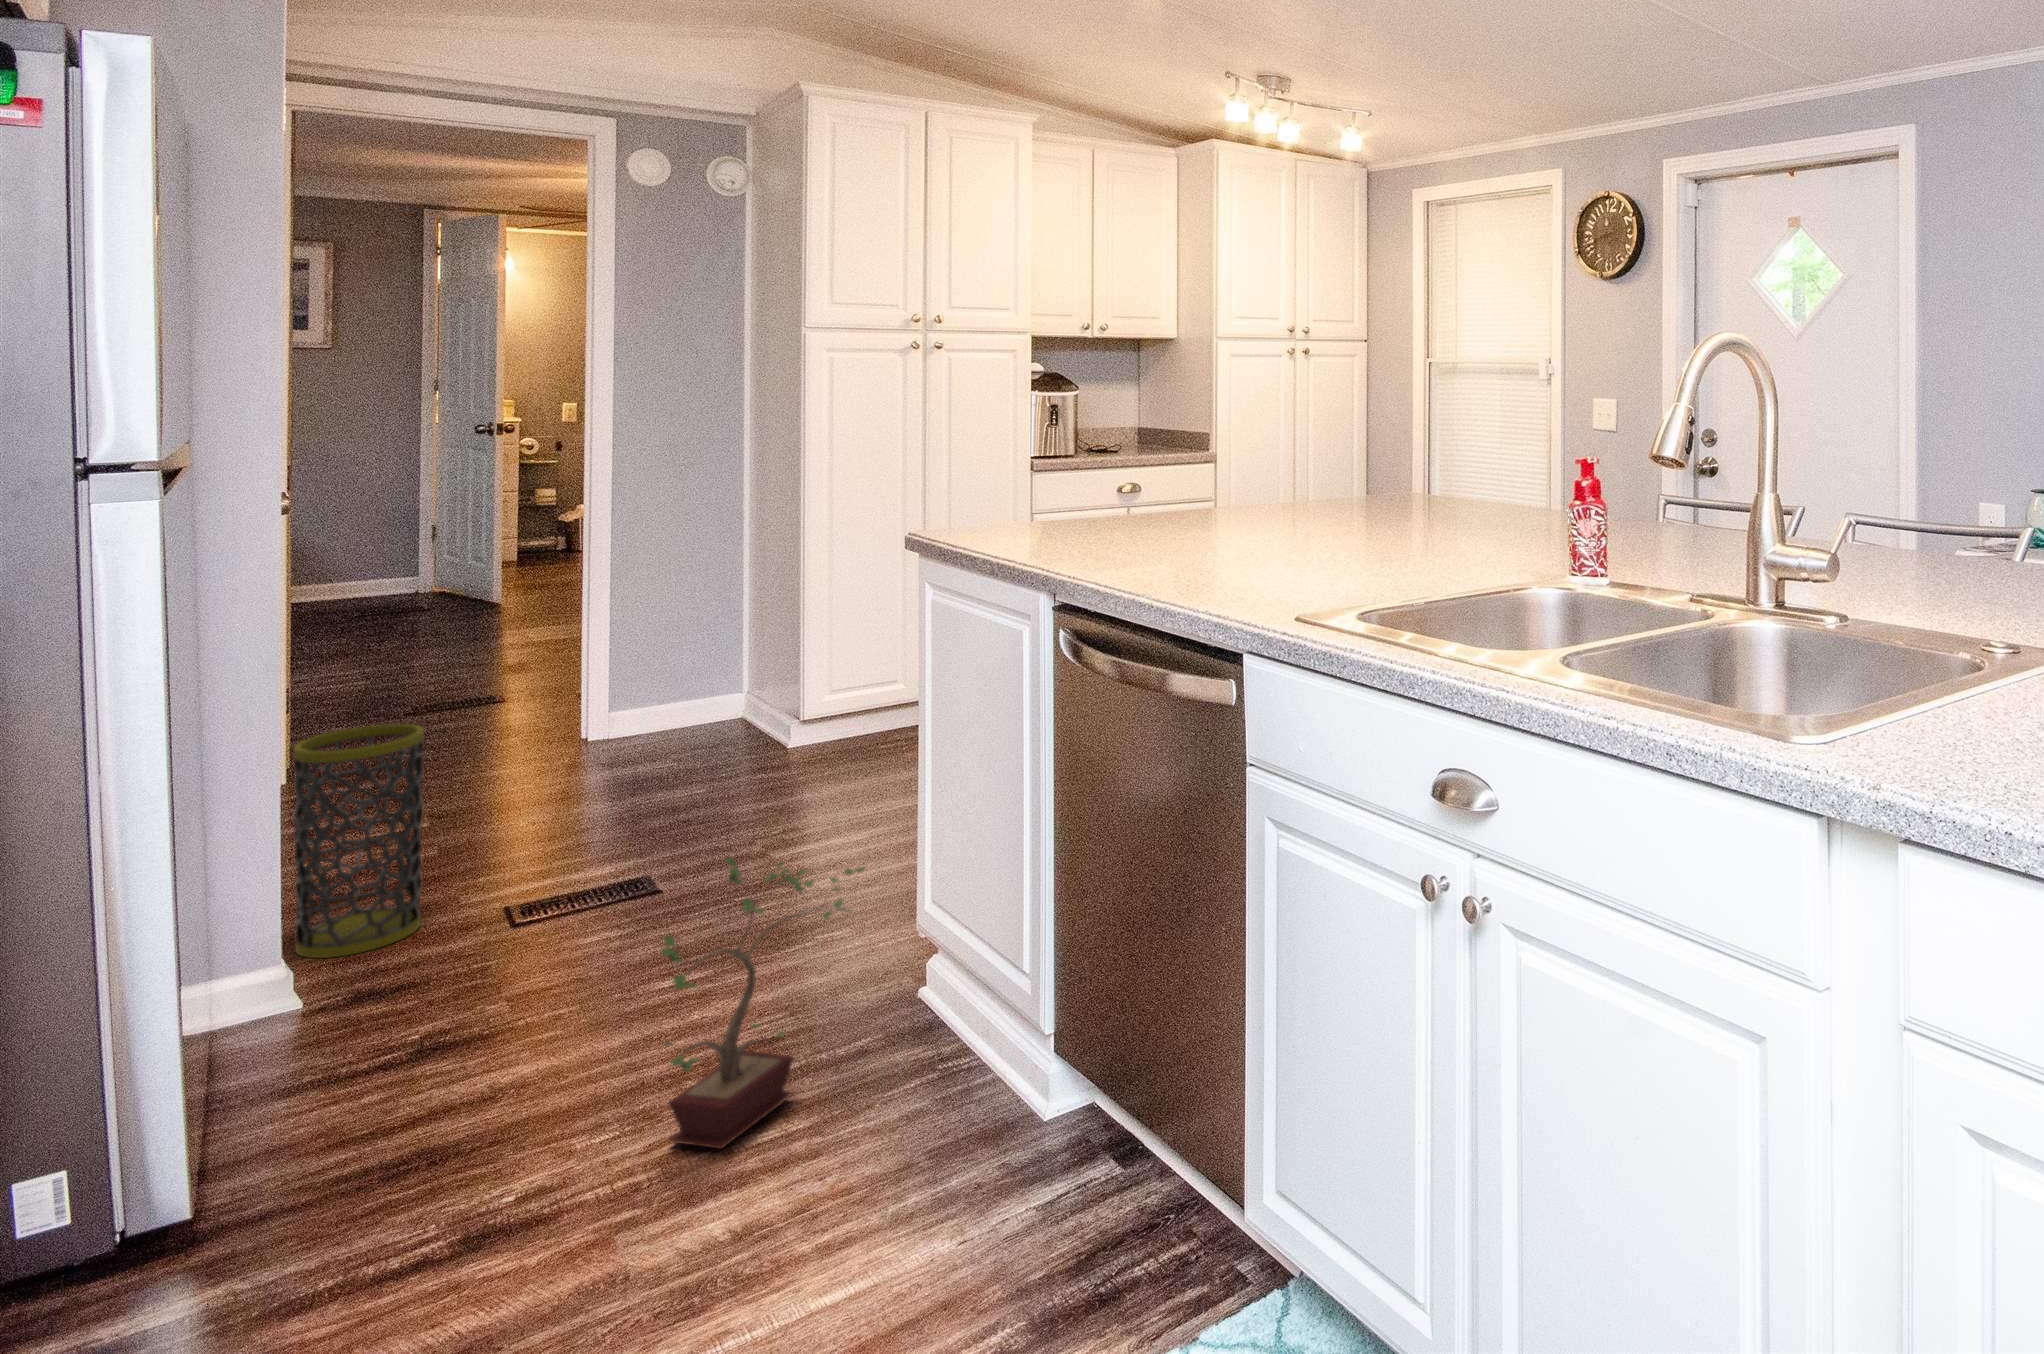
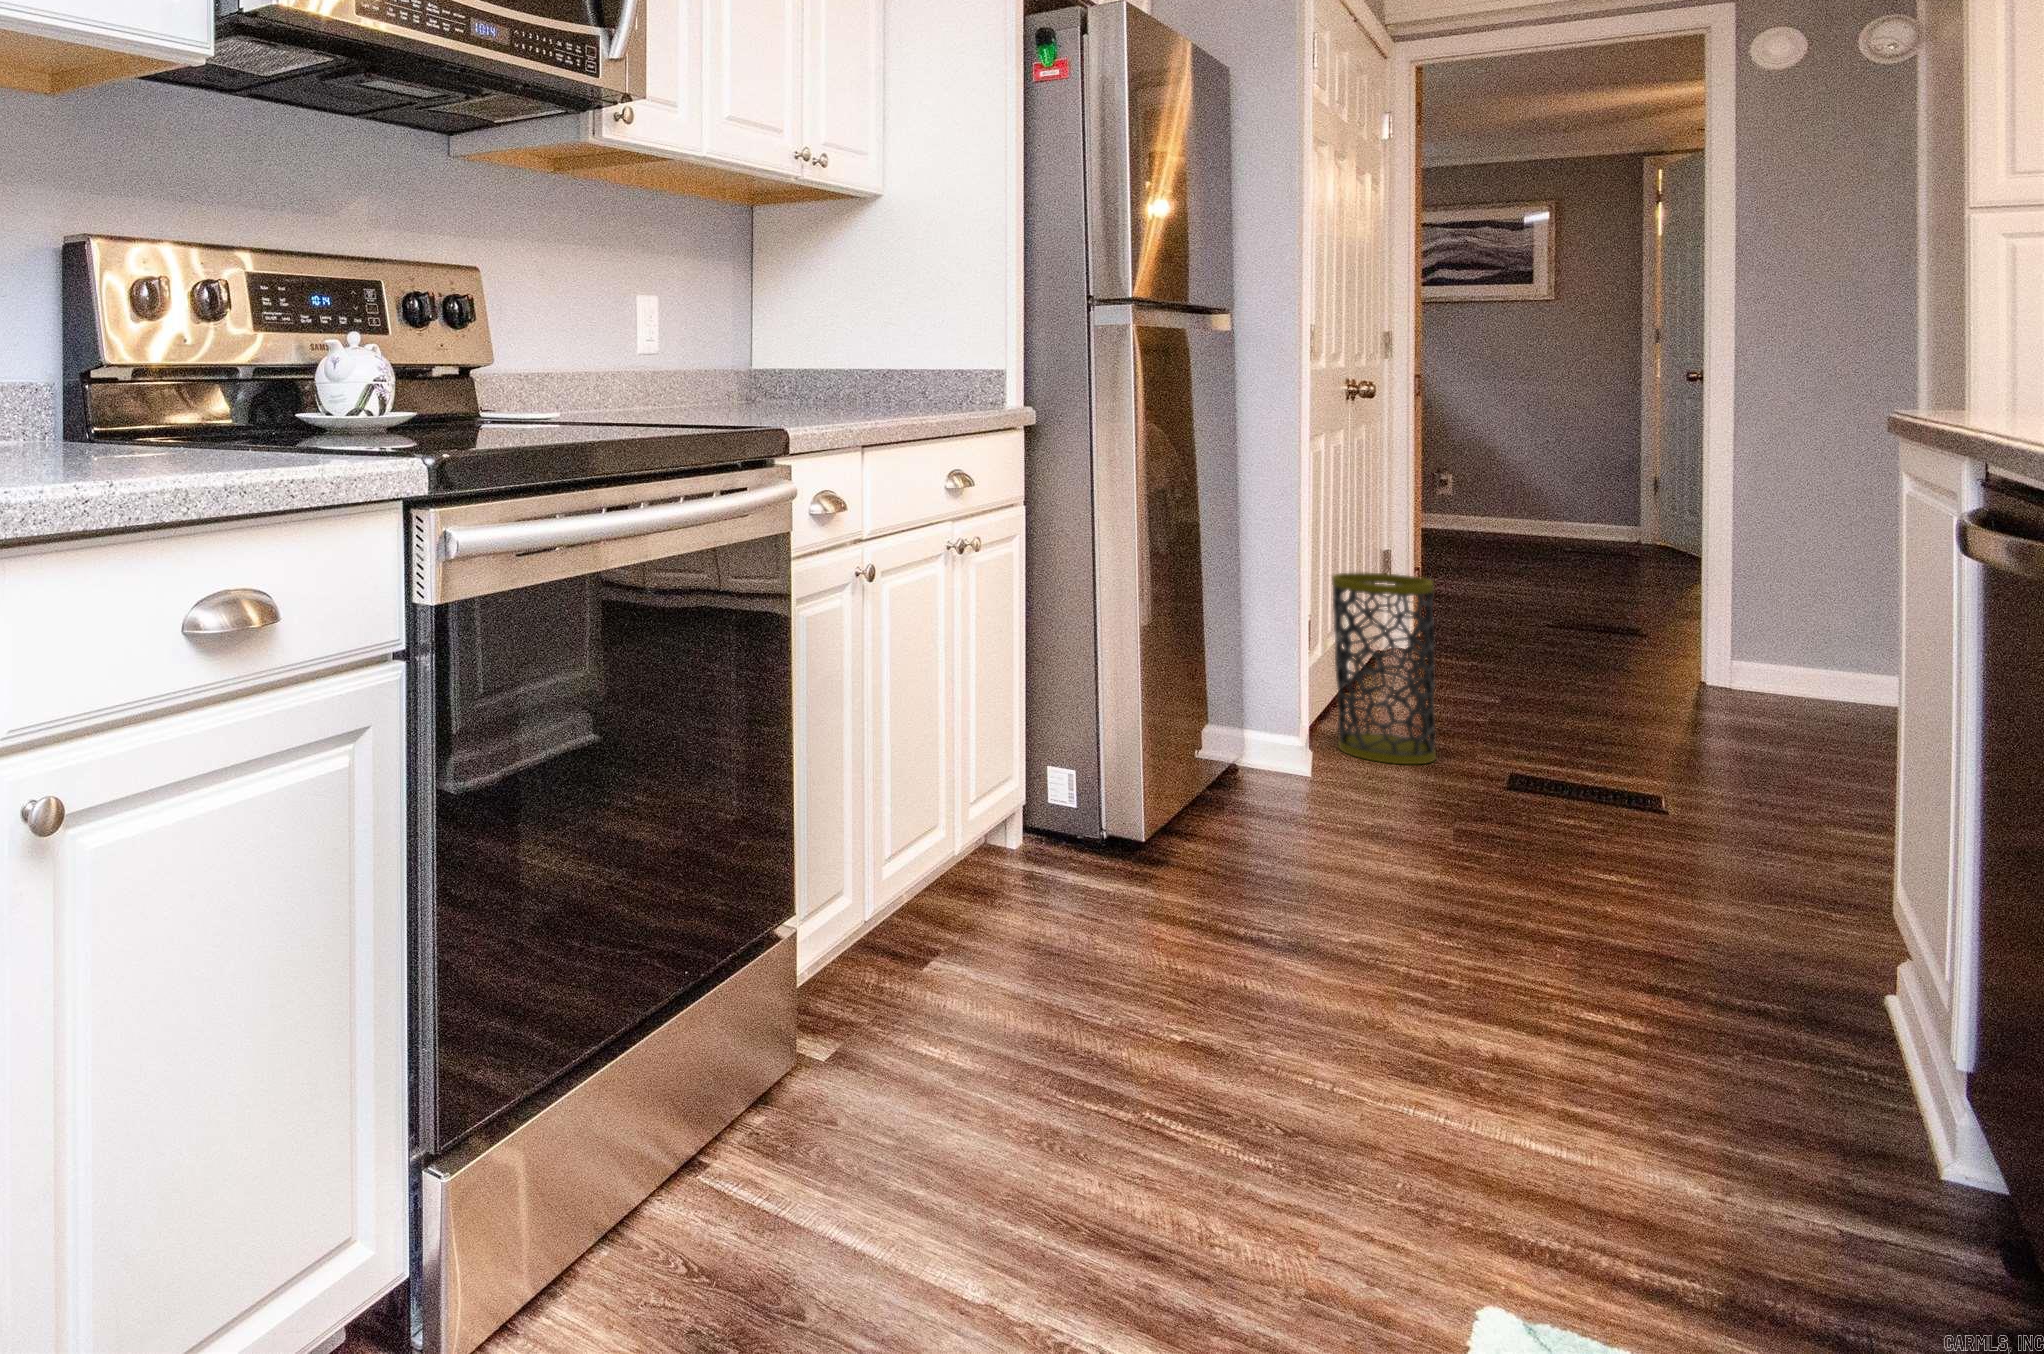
potted plant: present [663,857,864,1149] -> none [1469,704,1763,1003]

